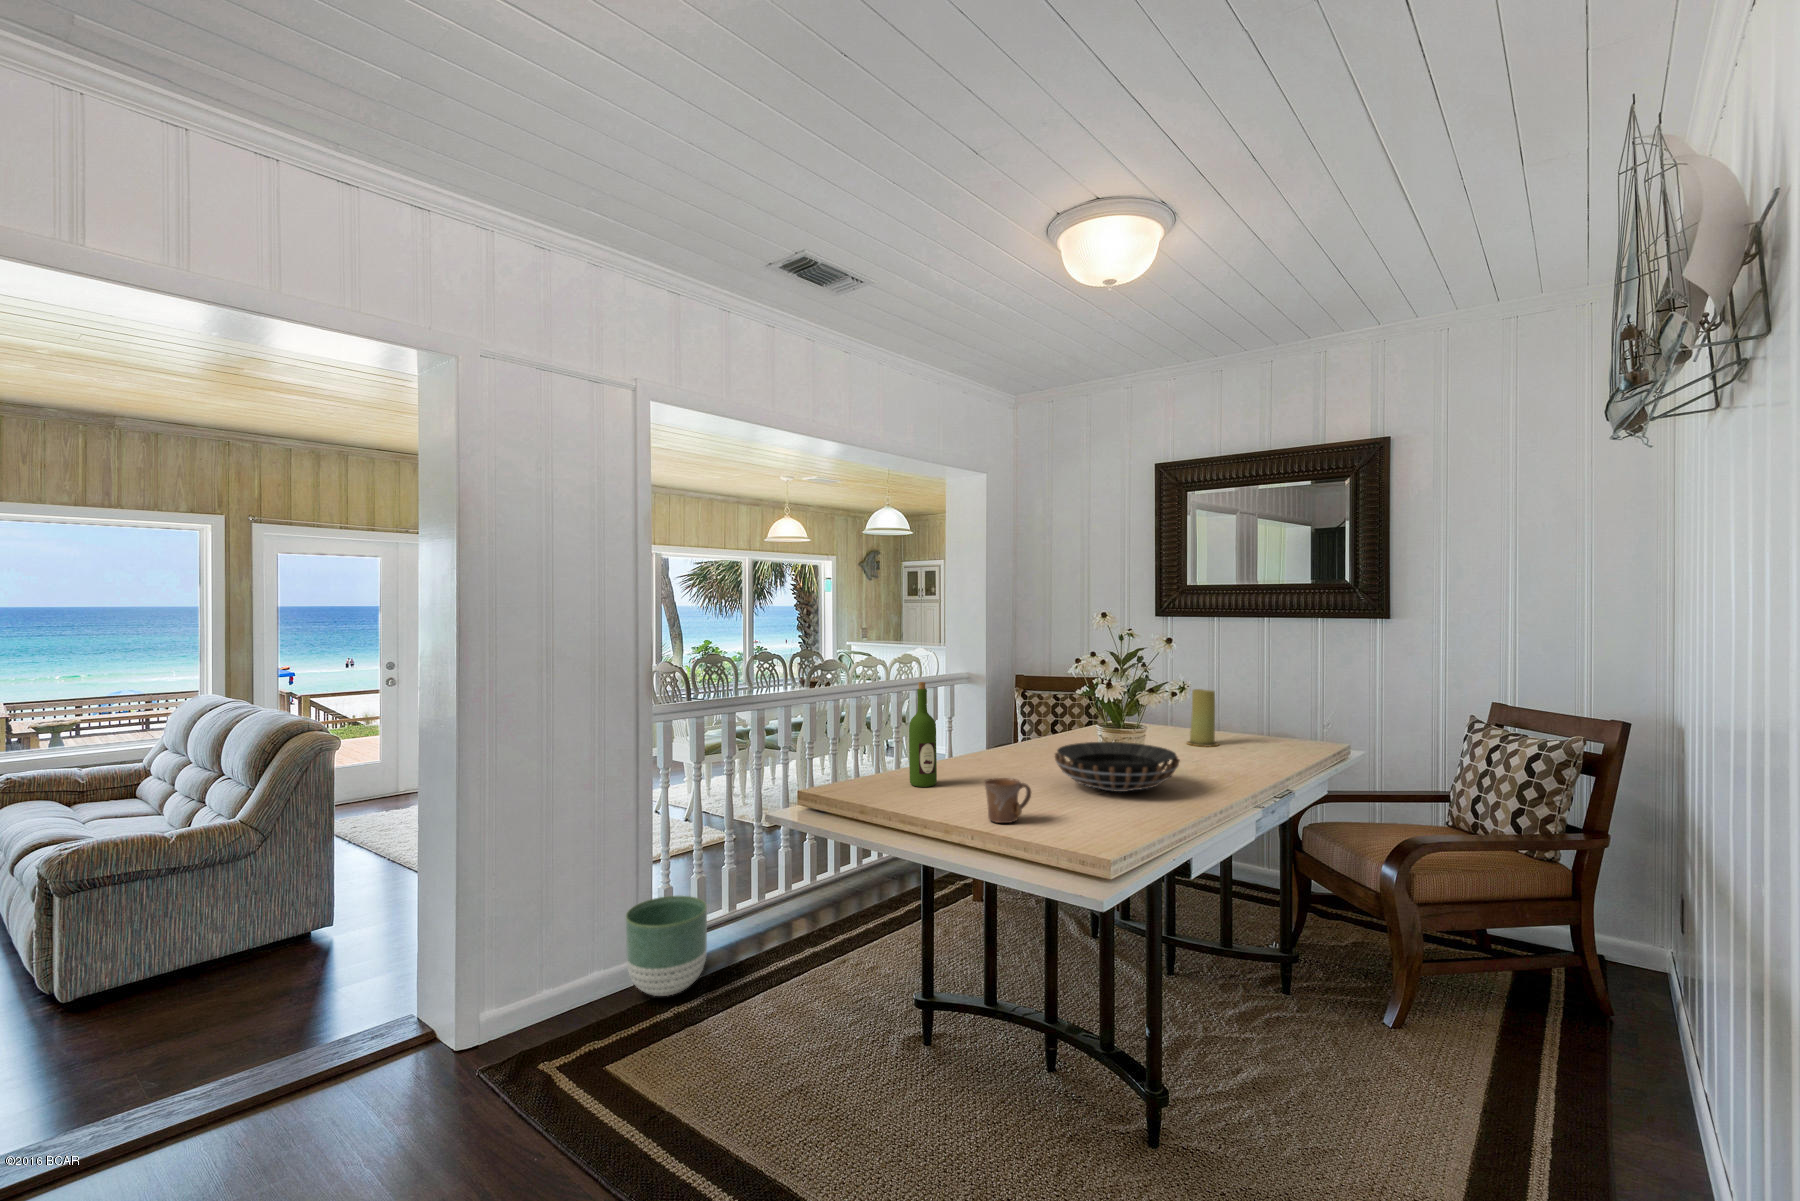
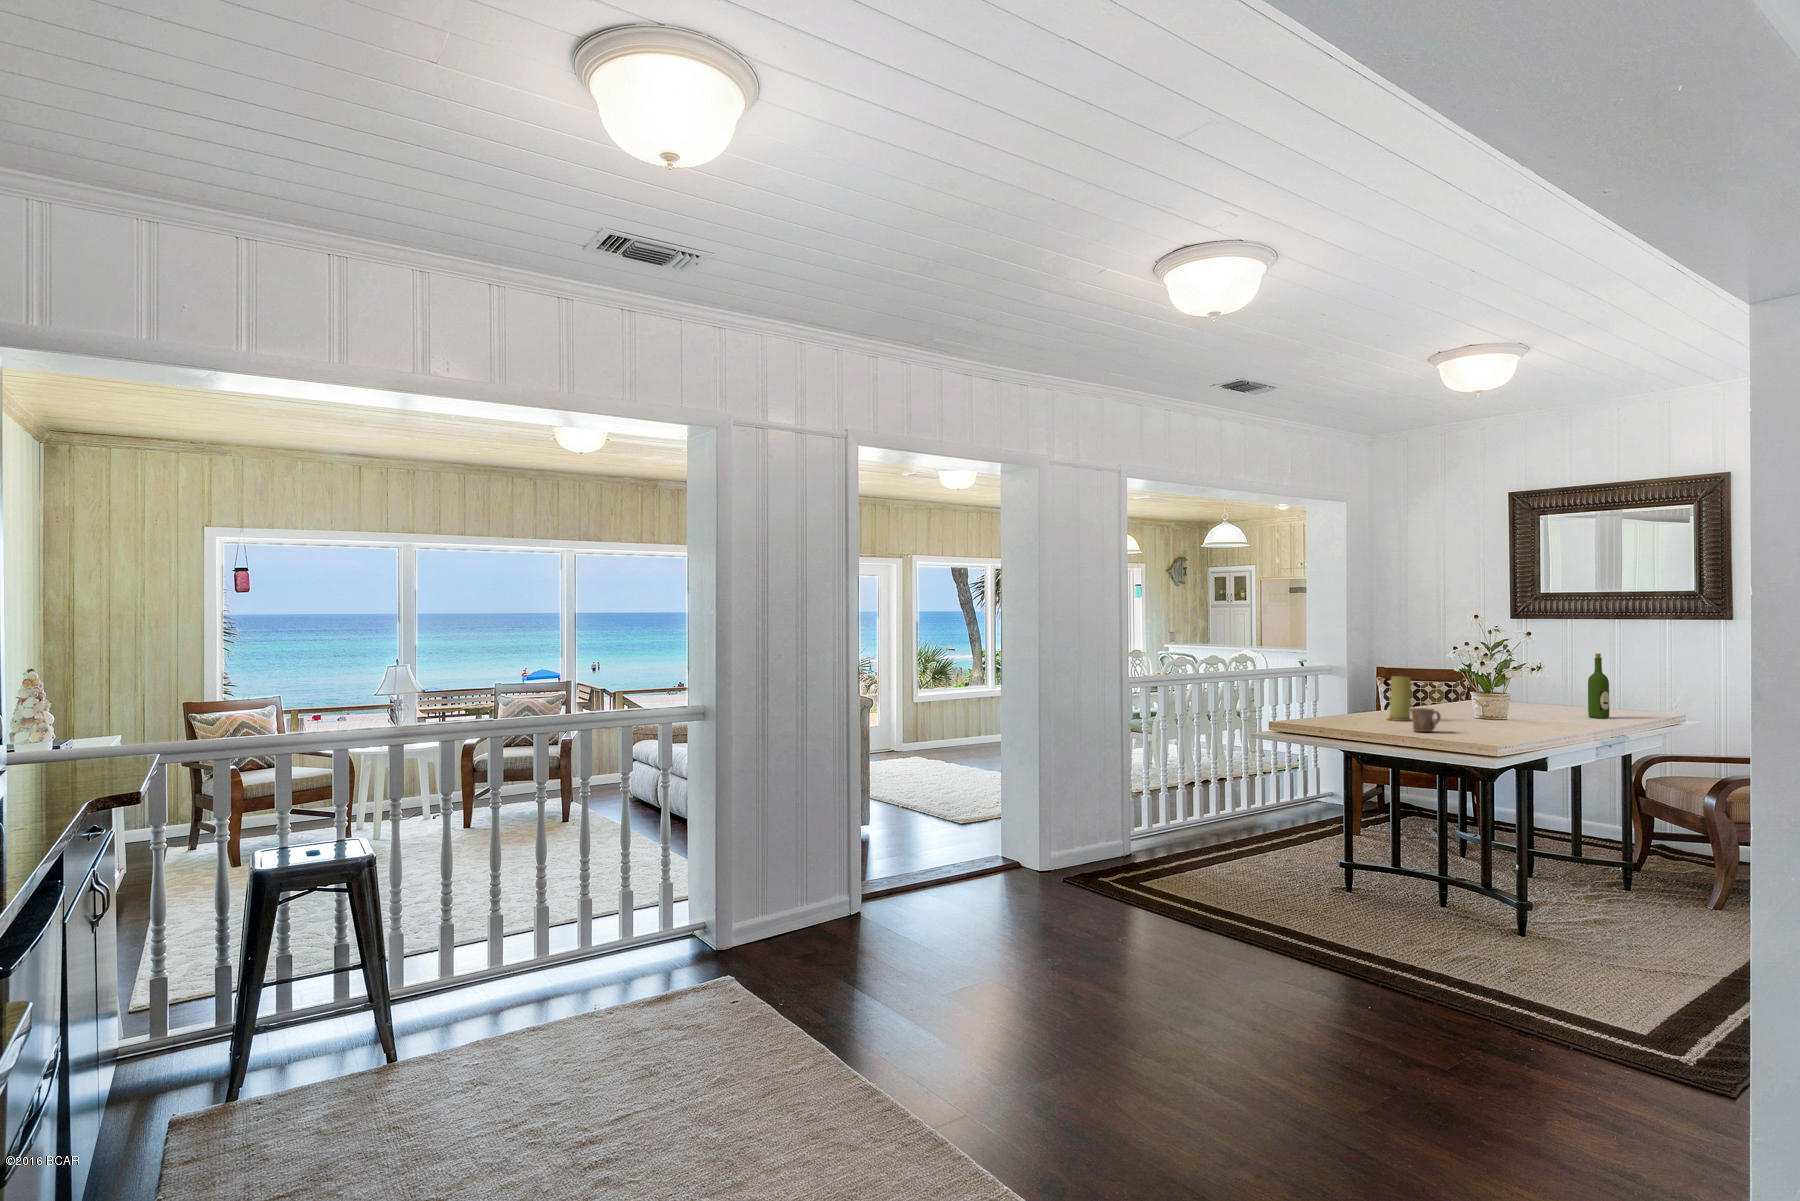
wine bottle: present [909,682,937,787] -> present [1588,654,1609,718]
candle: present [1187,689,1218,746] -> present [1388,676,1412,721]
decorative bowl: present [1055,742,1180,792] -> none [1446,699,1539,726]
planter: present [626,896,707,996] -> none [1128,801,1181,860]

